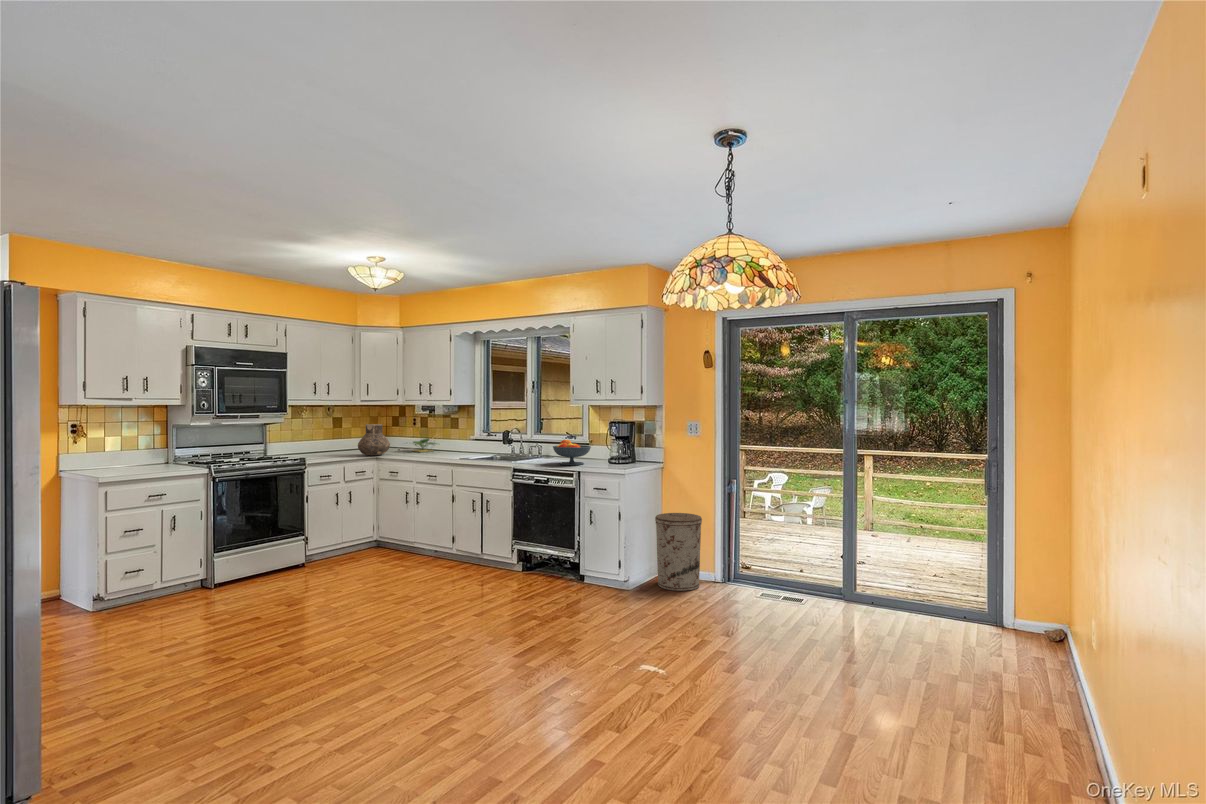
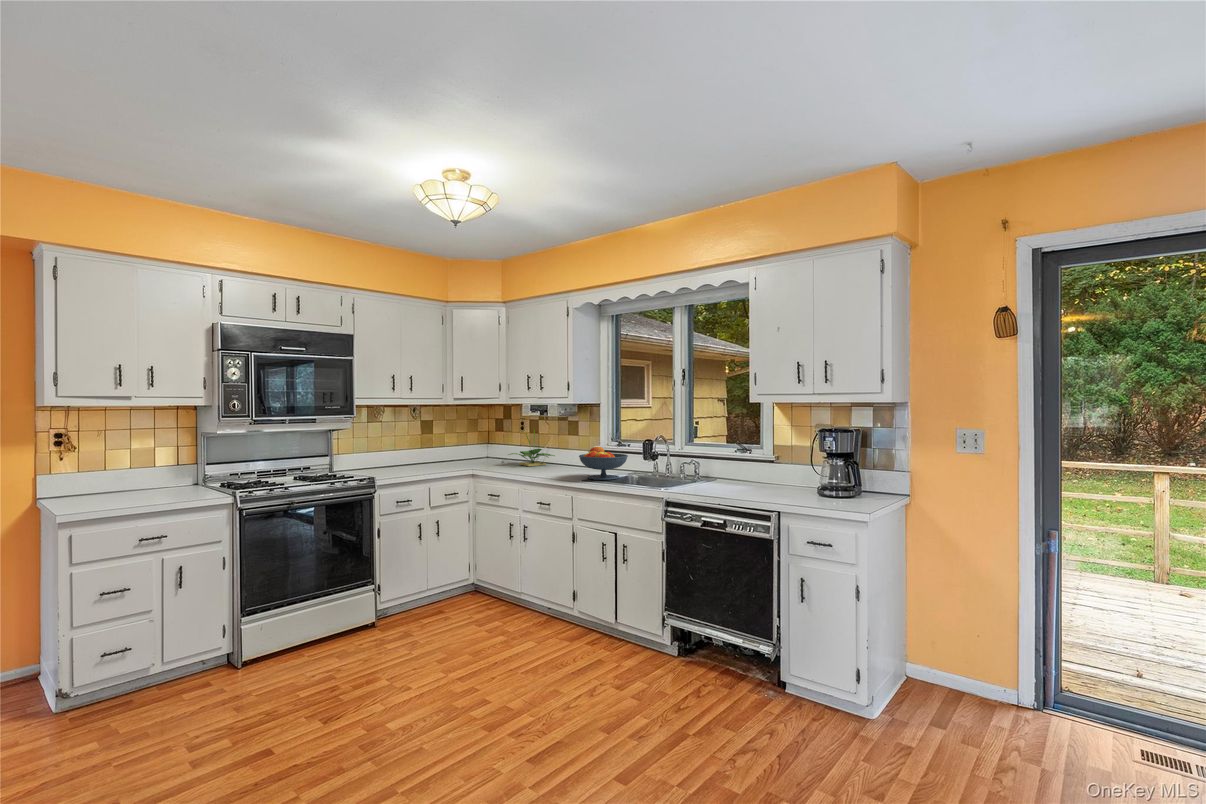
vase: present [358,424,390,456] -> none [449,429,490,471]
fruit bowl: present [553,440,591,465] -> present [579,447,628,480]
trash can: present [655,513,702,591] -> none [911,583,1004,731]

